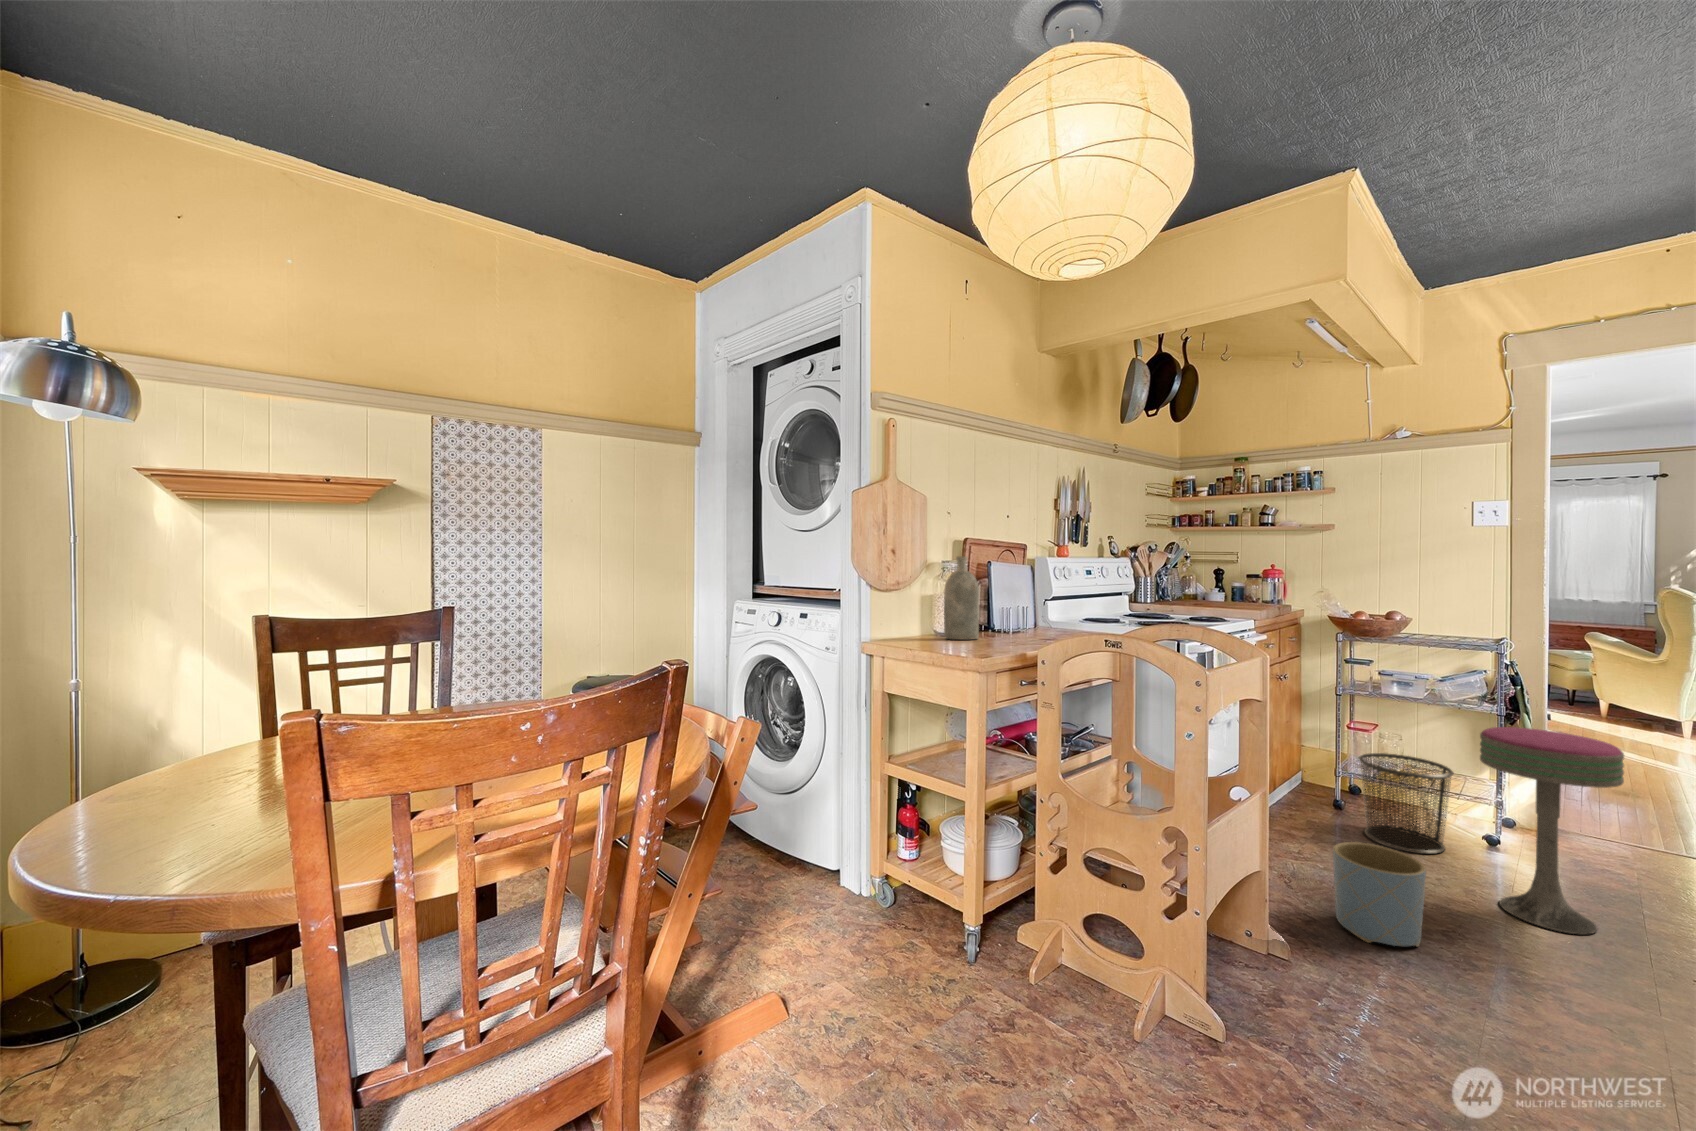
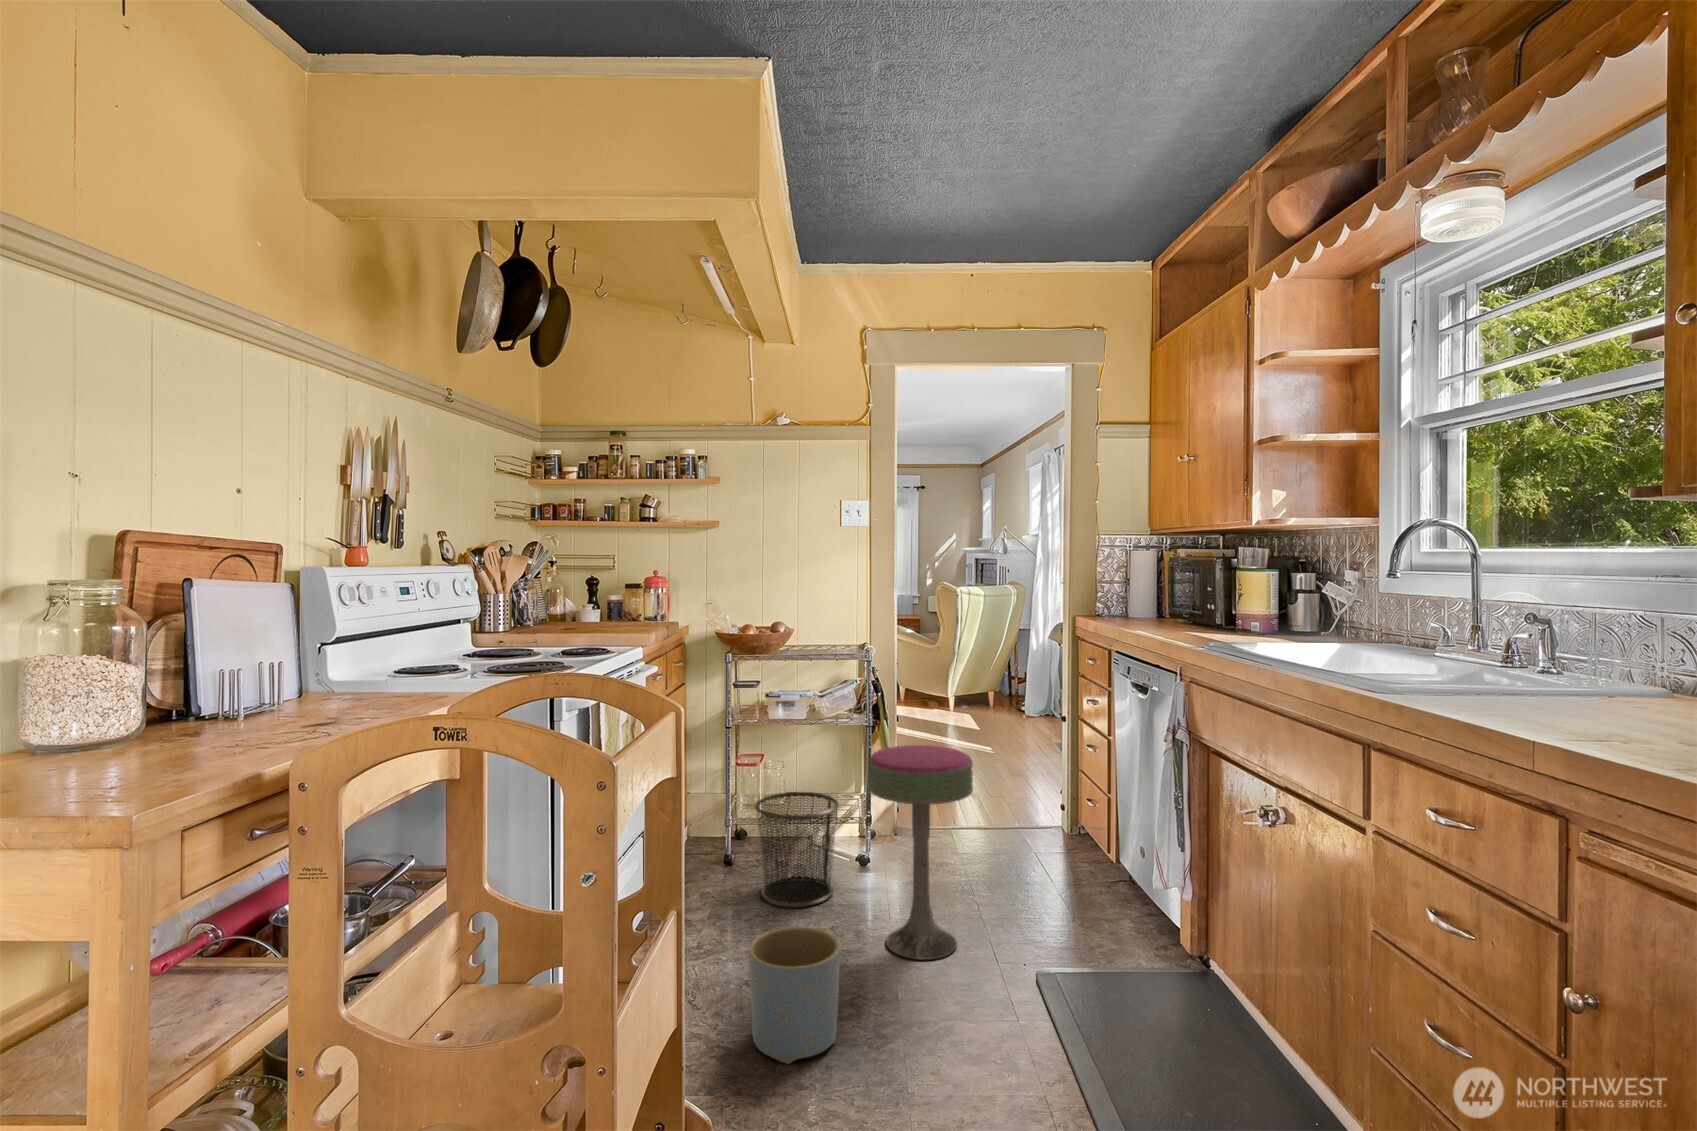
bottle: present [944,557,979,640] -> none [46,572,149,762]

